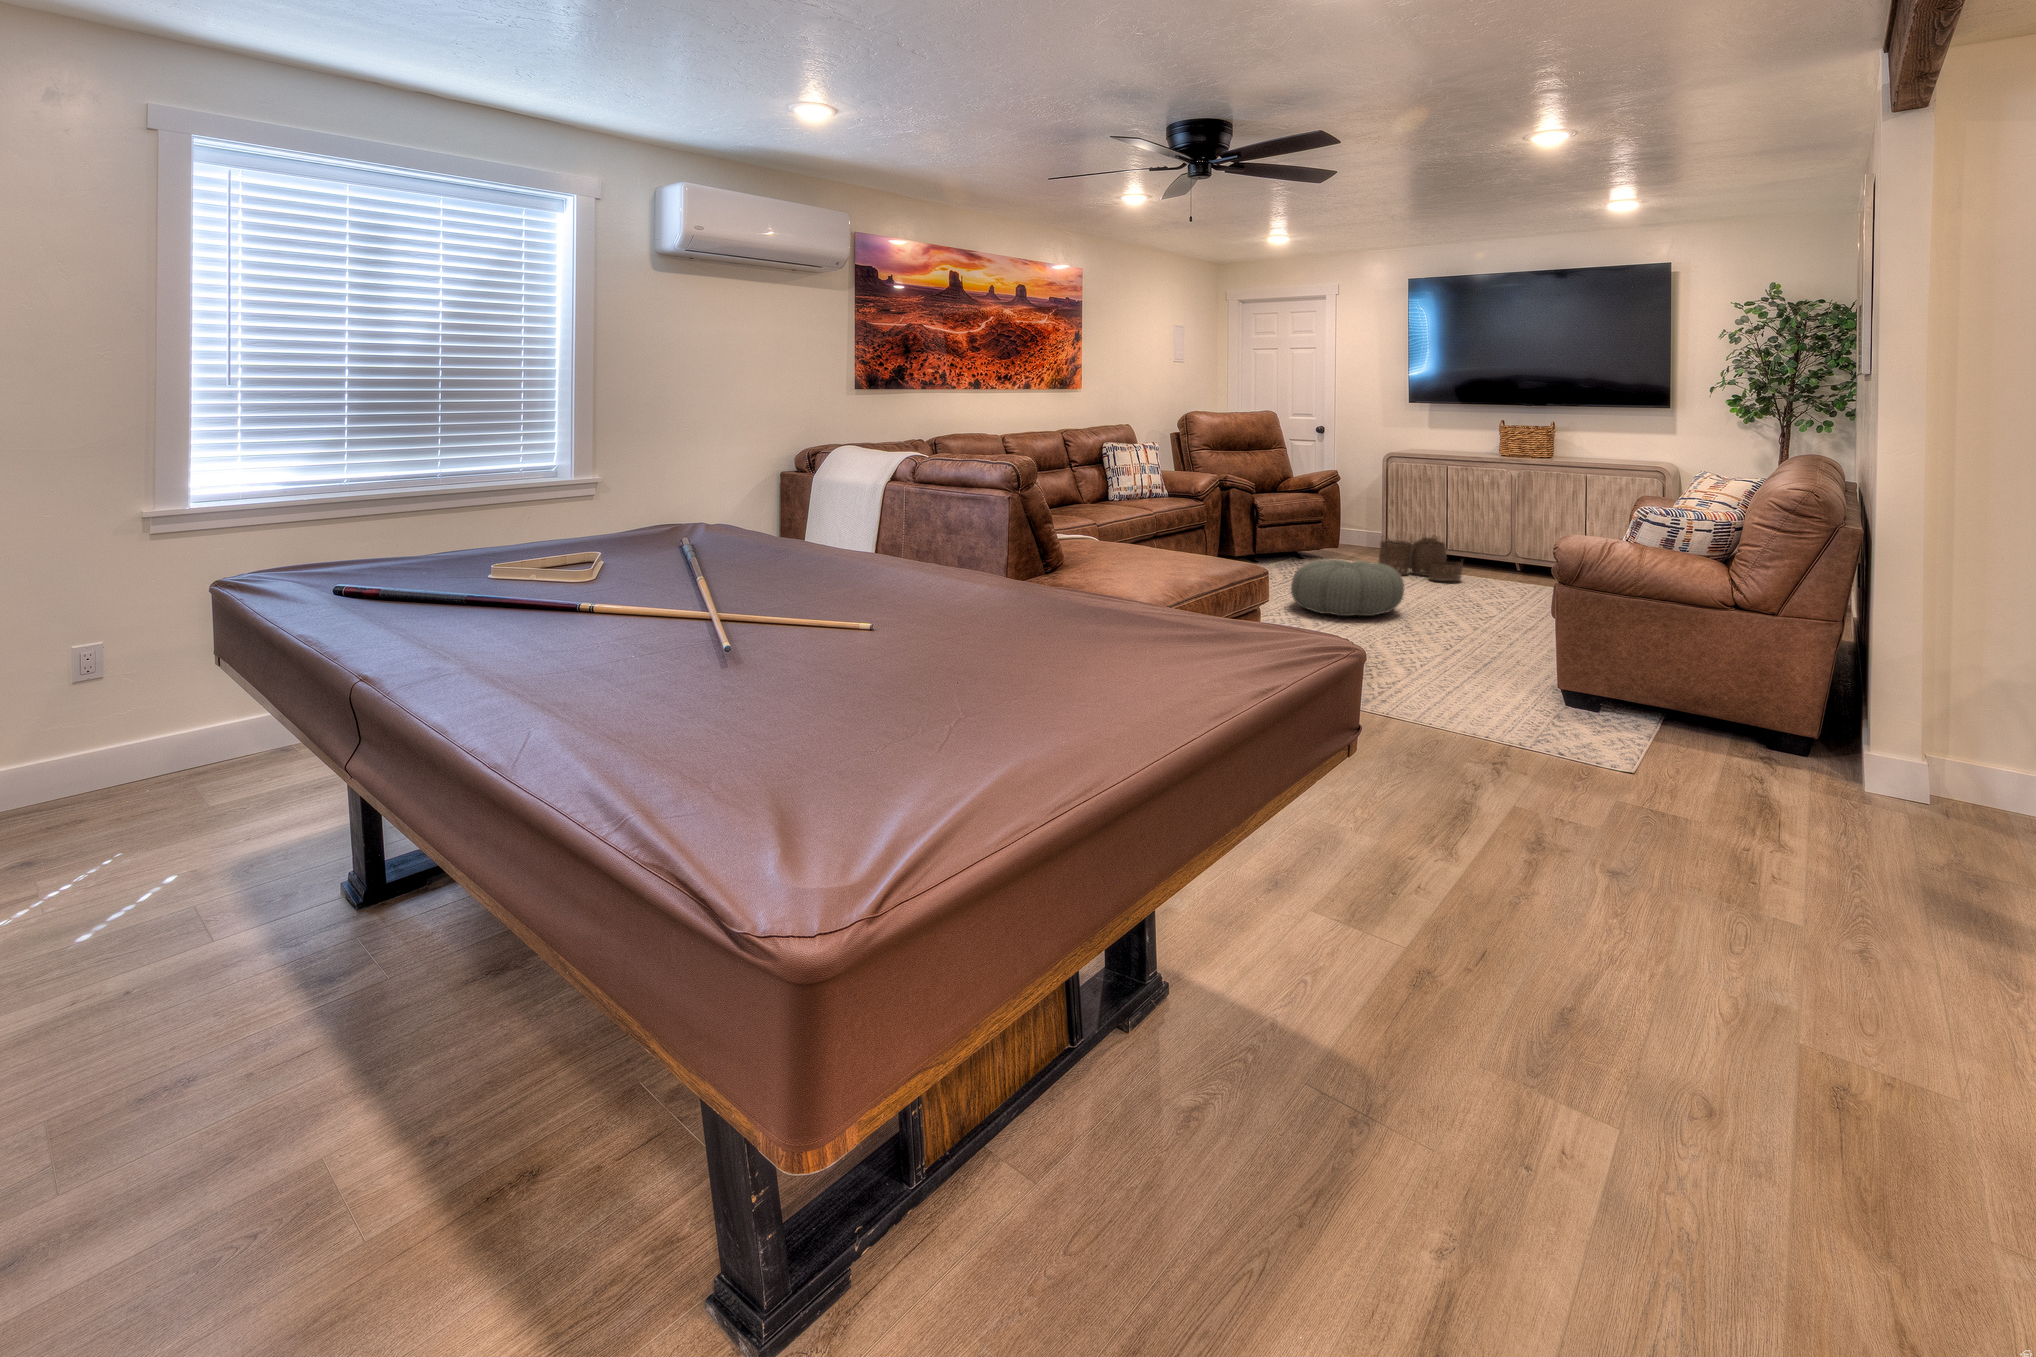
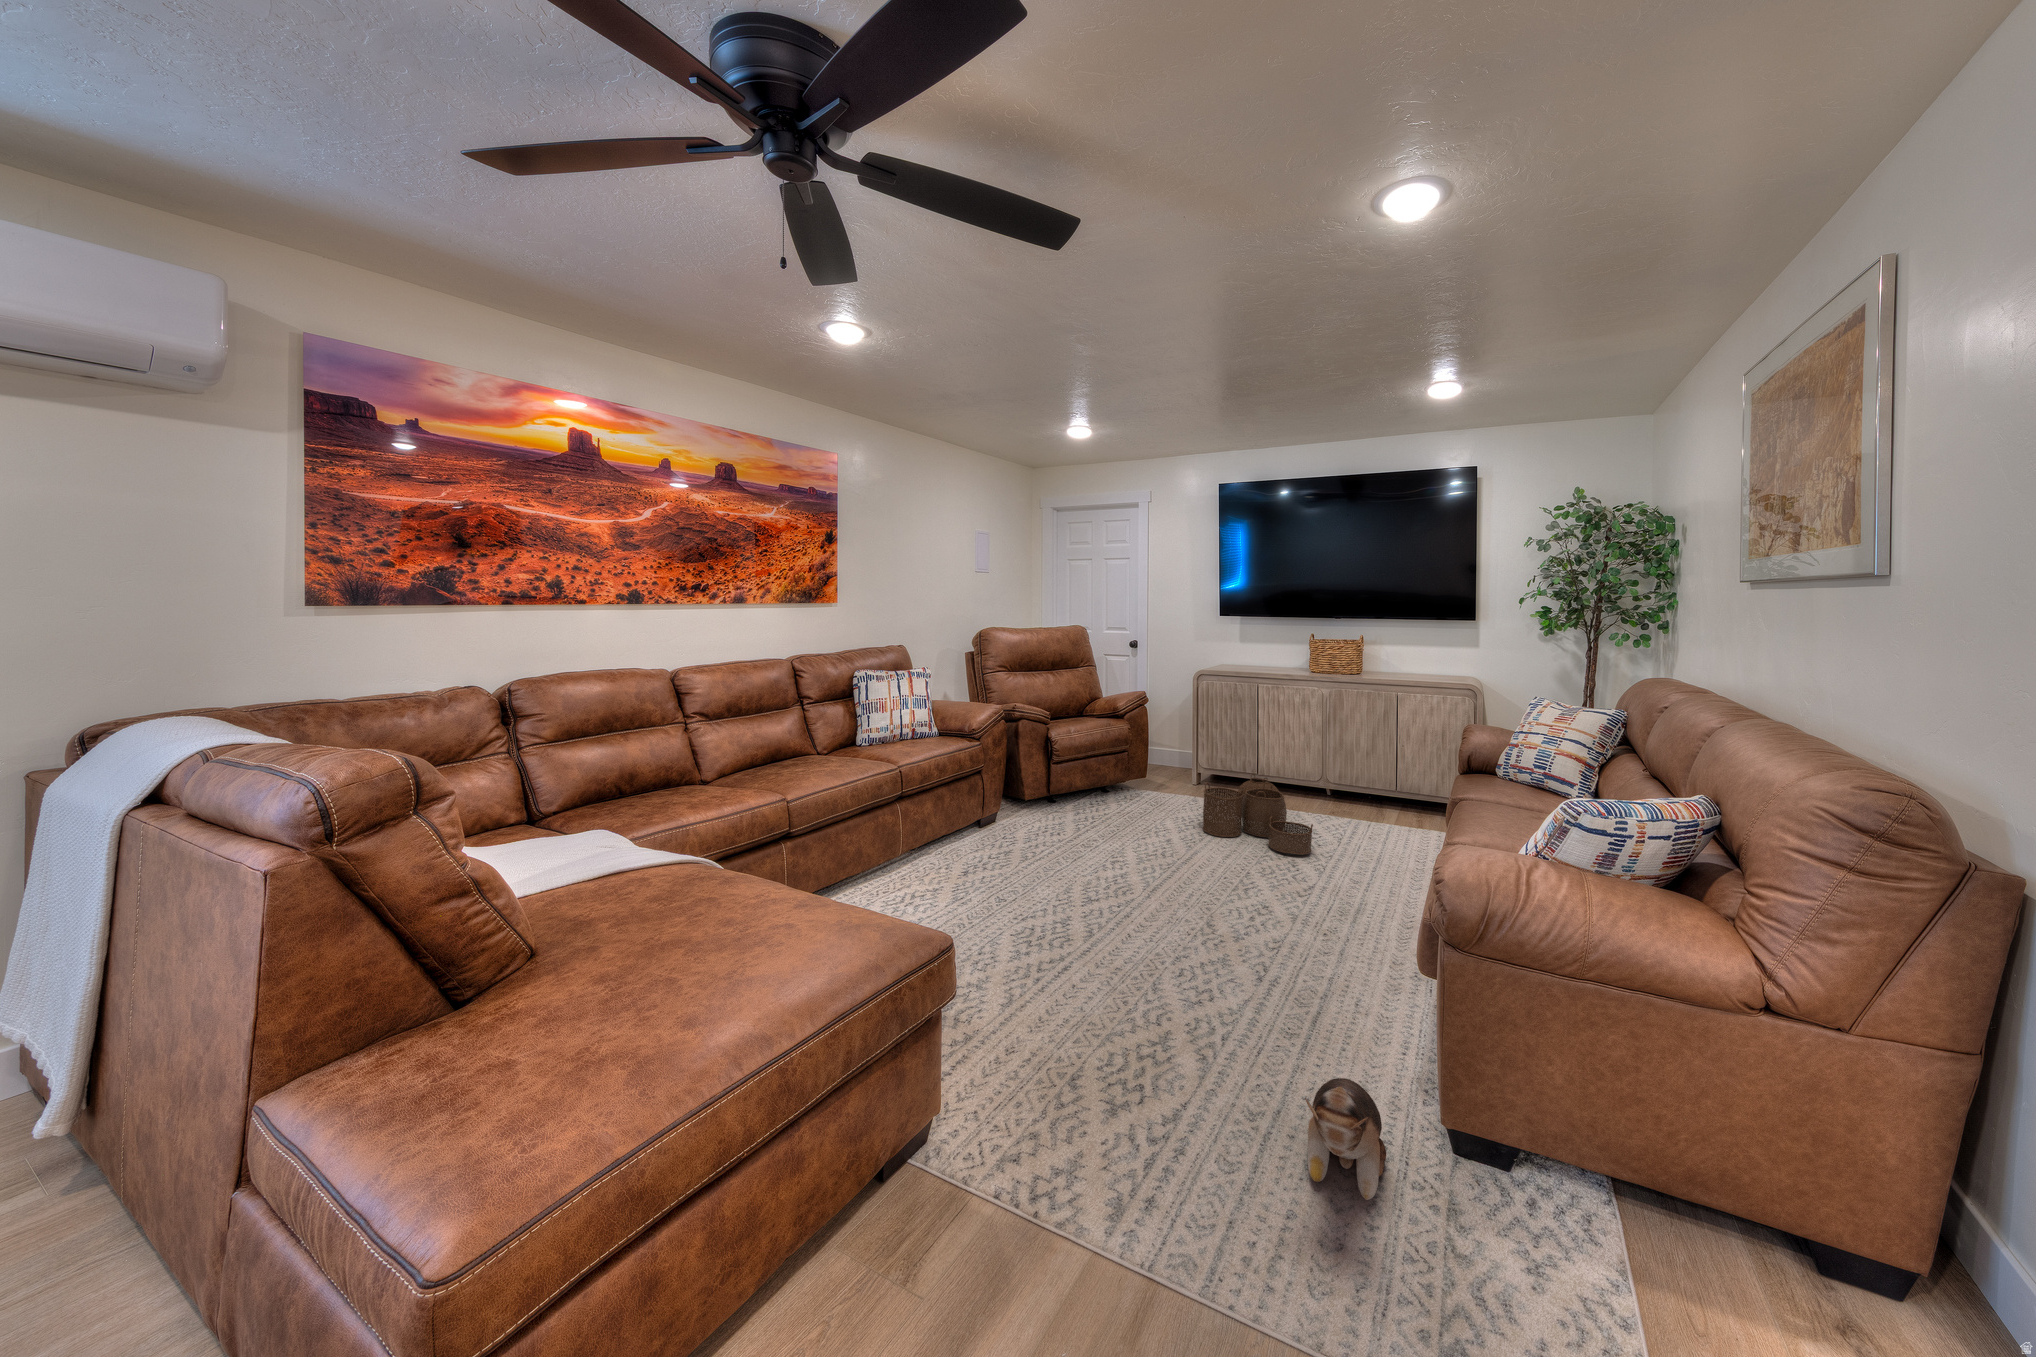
pouf: present [1291,560,1404,616] -> none [1081,865,1262,997]
plush toy: none [1405,598,1446,648] -> present [1305,1078,1386,1200]

